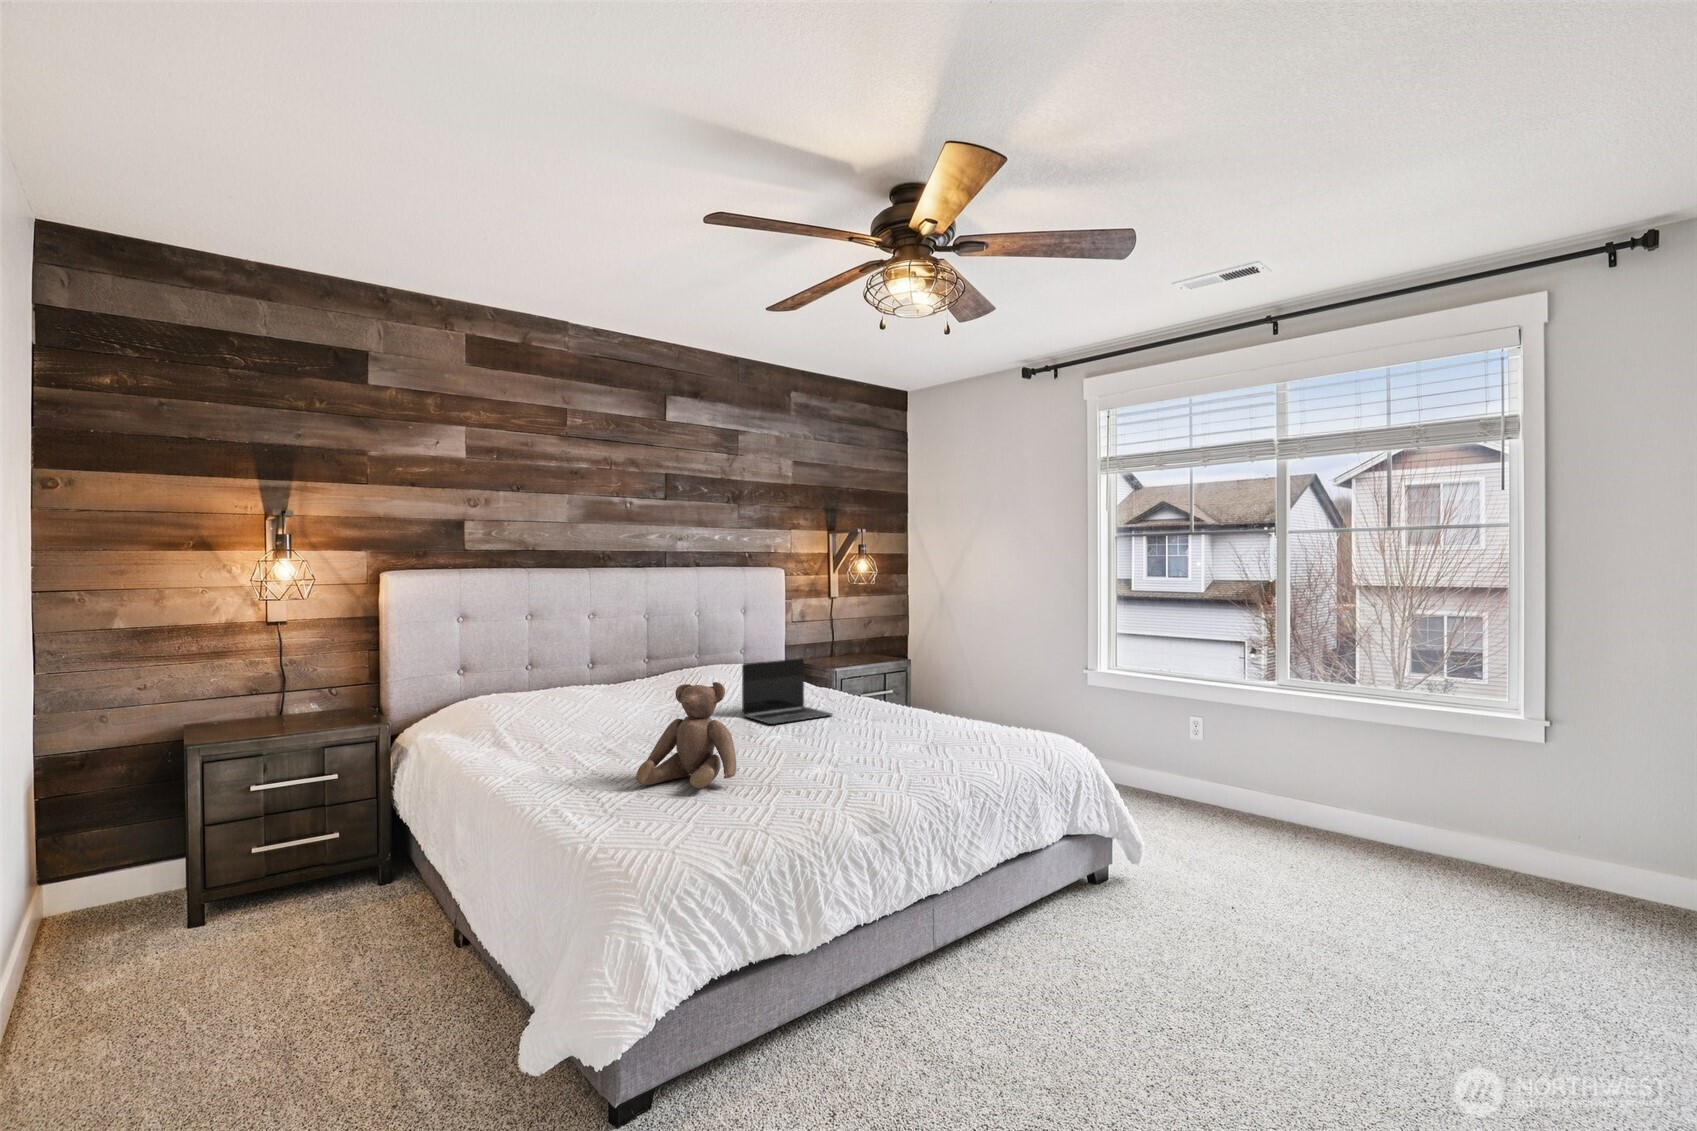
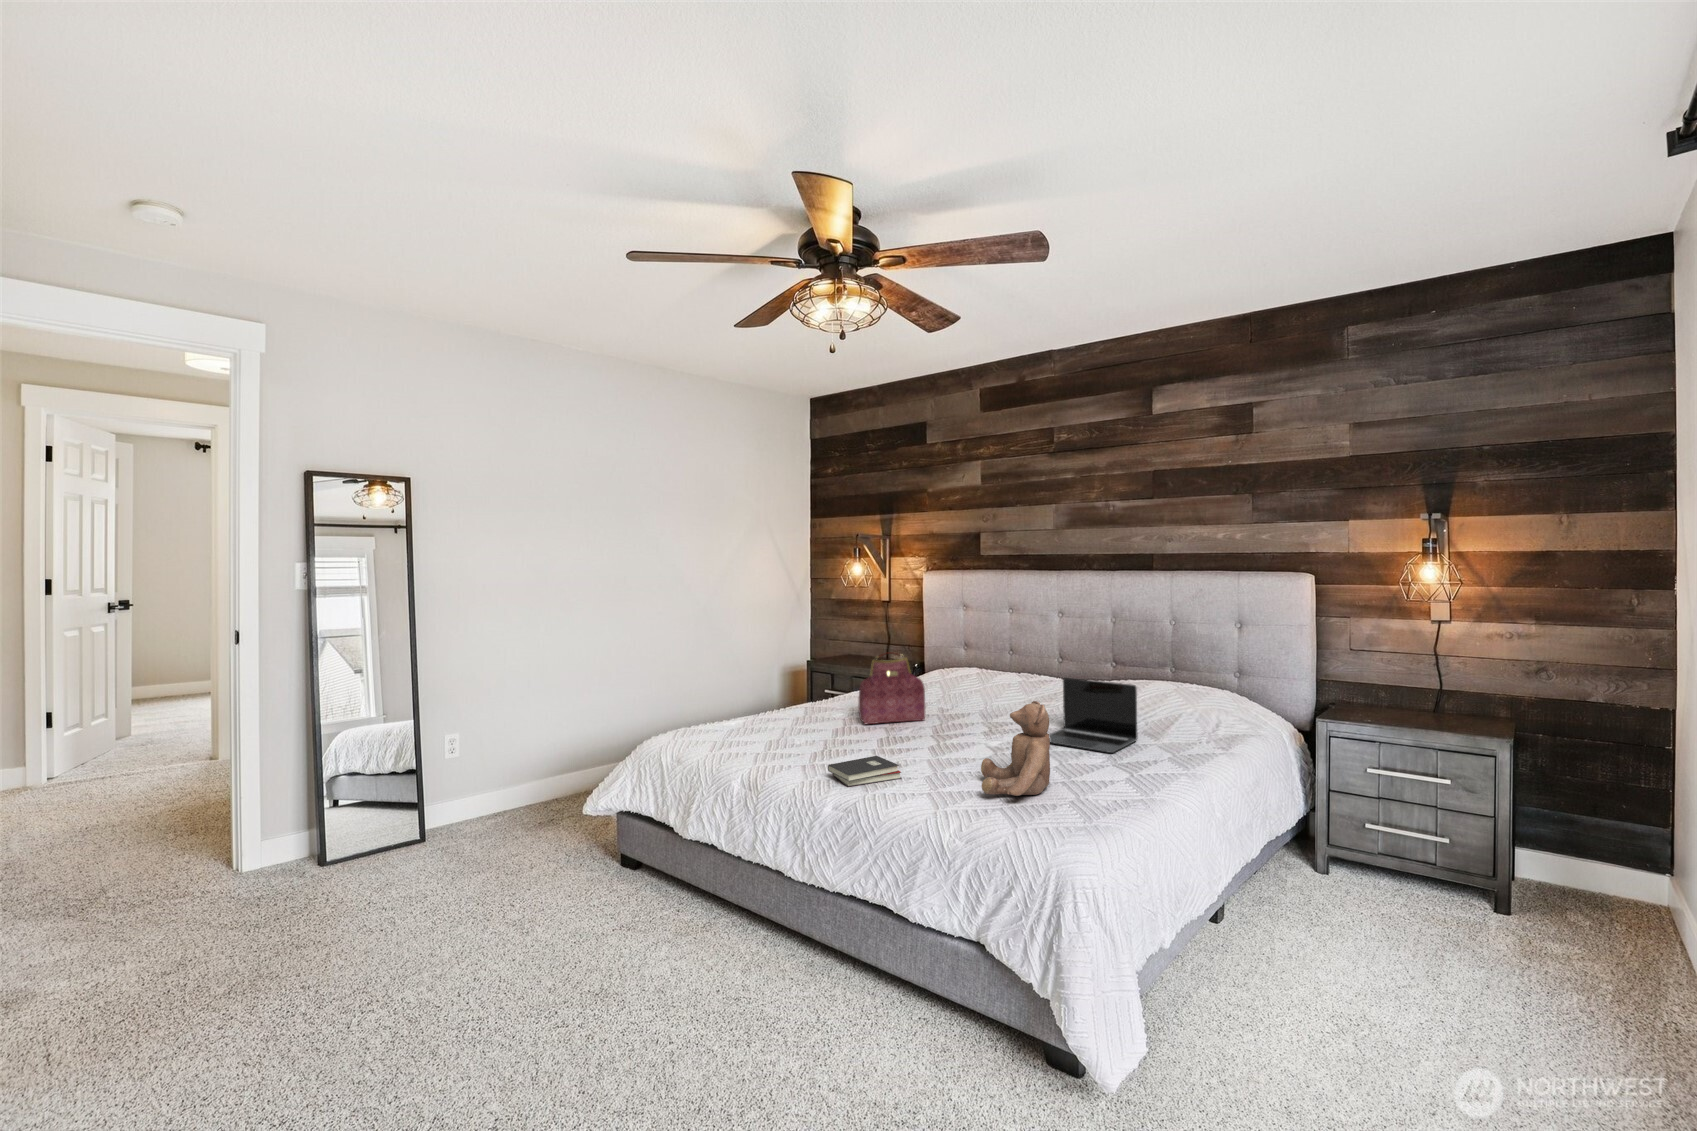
handbag: none [569,663,620,764] -> present [859,652,925,724]
teddy bear: present [636,682,736,788] -> present [981,701,1050,796]
hardback book: none [795,754,863,787] -> present [828,756,901,787]

